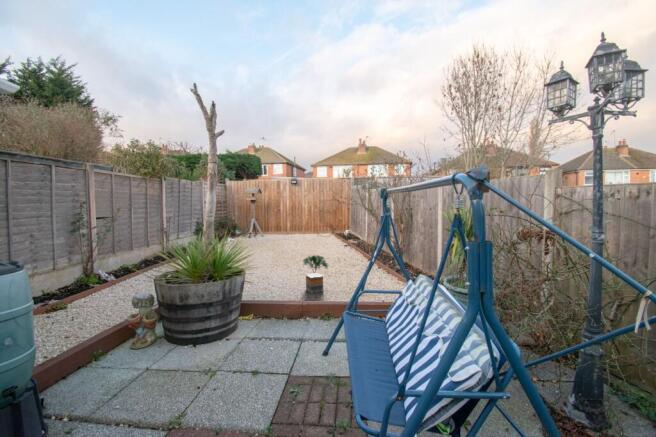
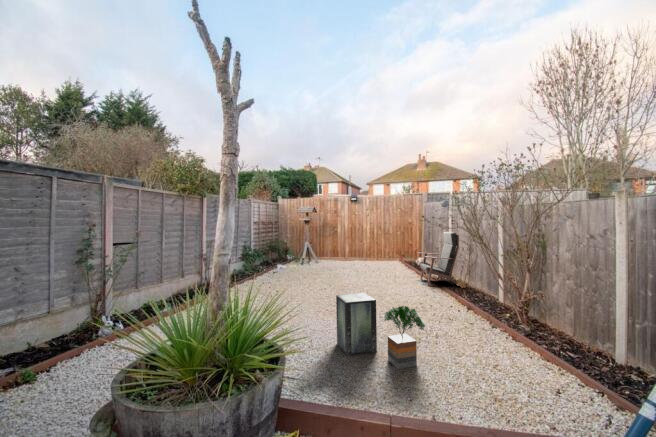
lounge chair: none [342,209,371,250] -> present [419,232,459,286]
storage box: none [273,249,300,289] -> present [336,293,377,356]

